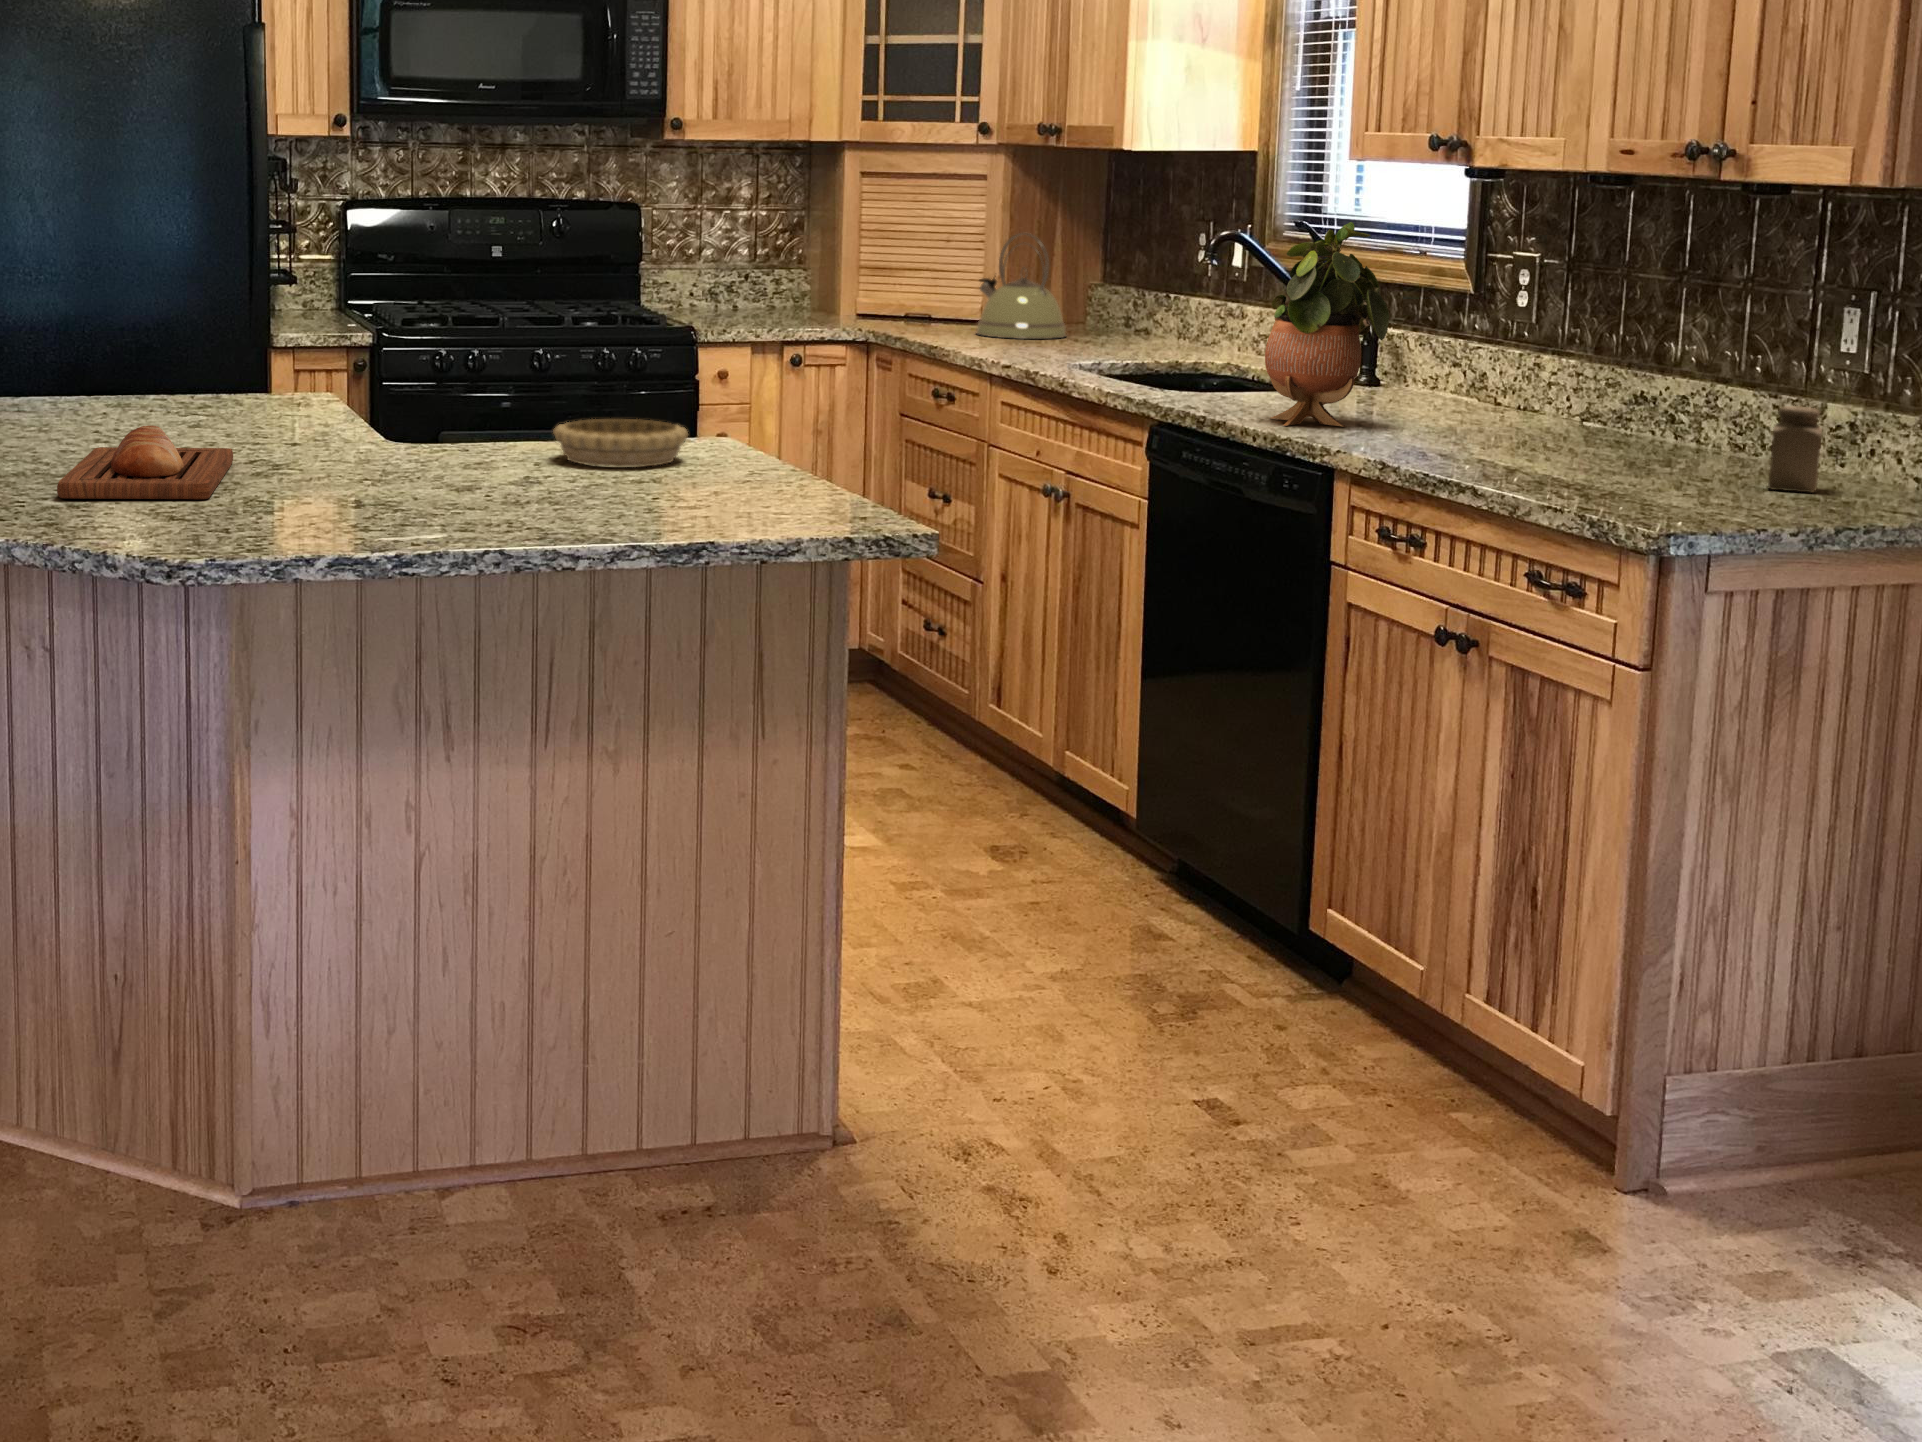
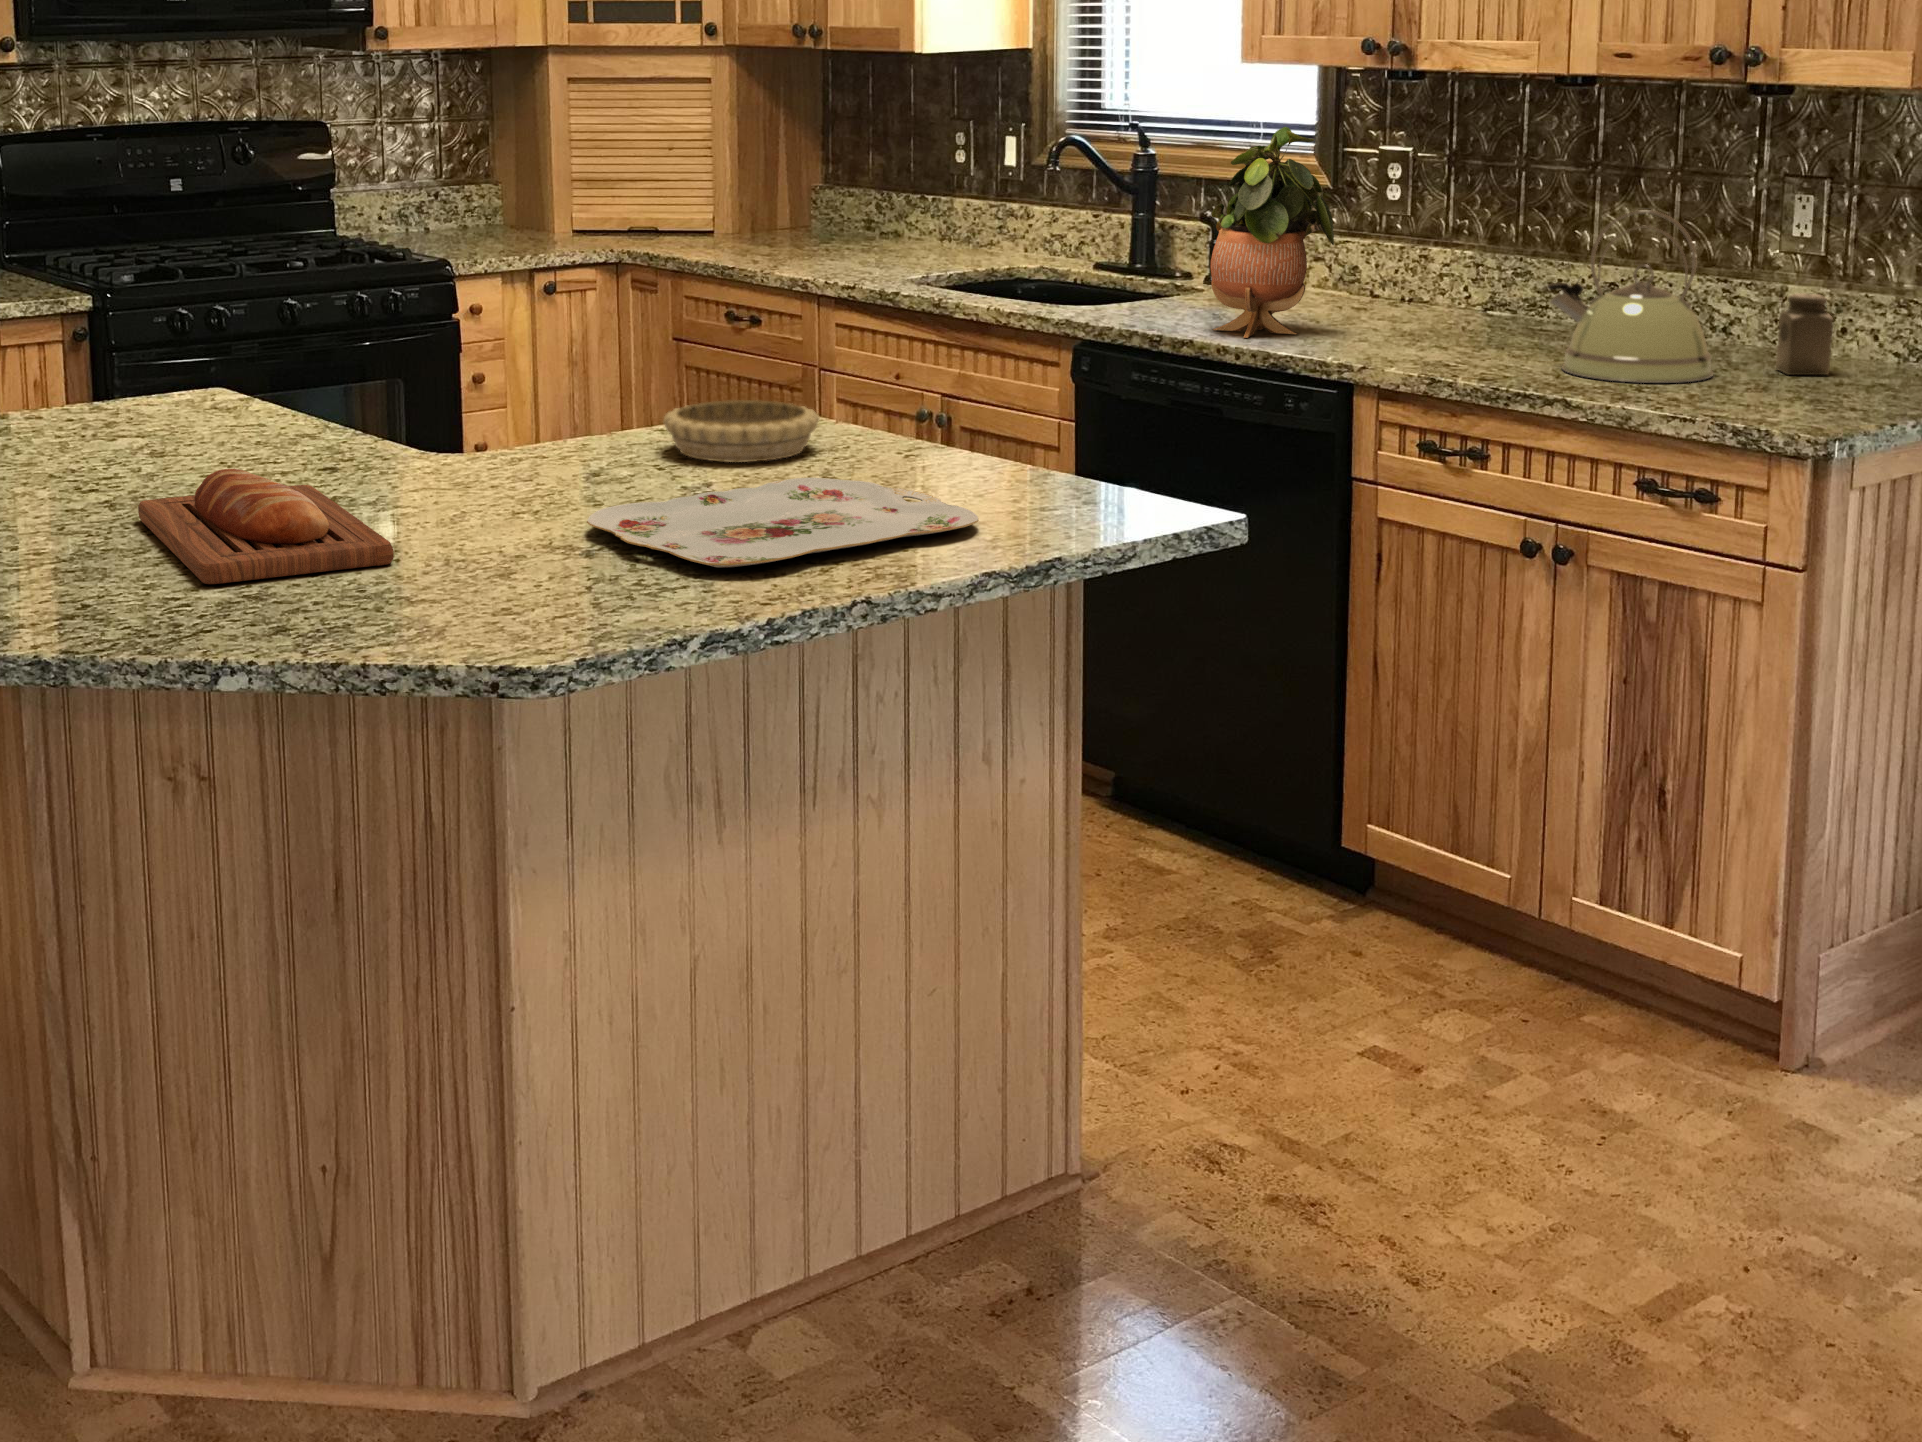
kettle: present [977,233,1066,339] -> present [1548,210,1713,383]
serving tray: none [377,475,686,522] -> present [587,478,979,568]

